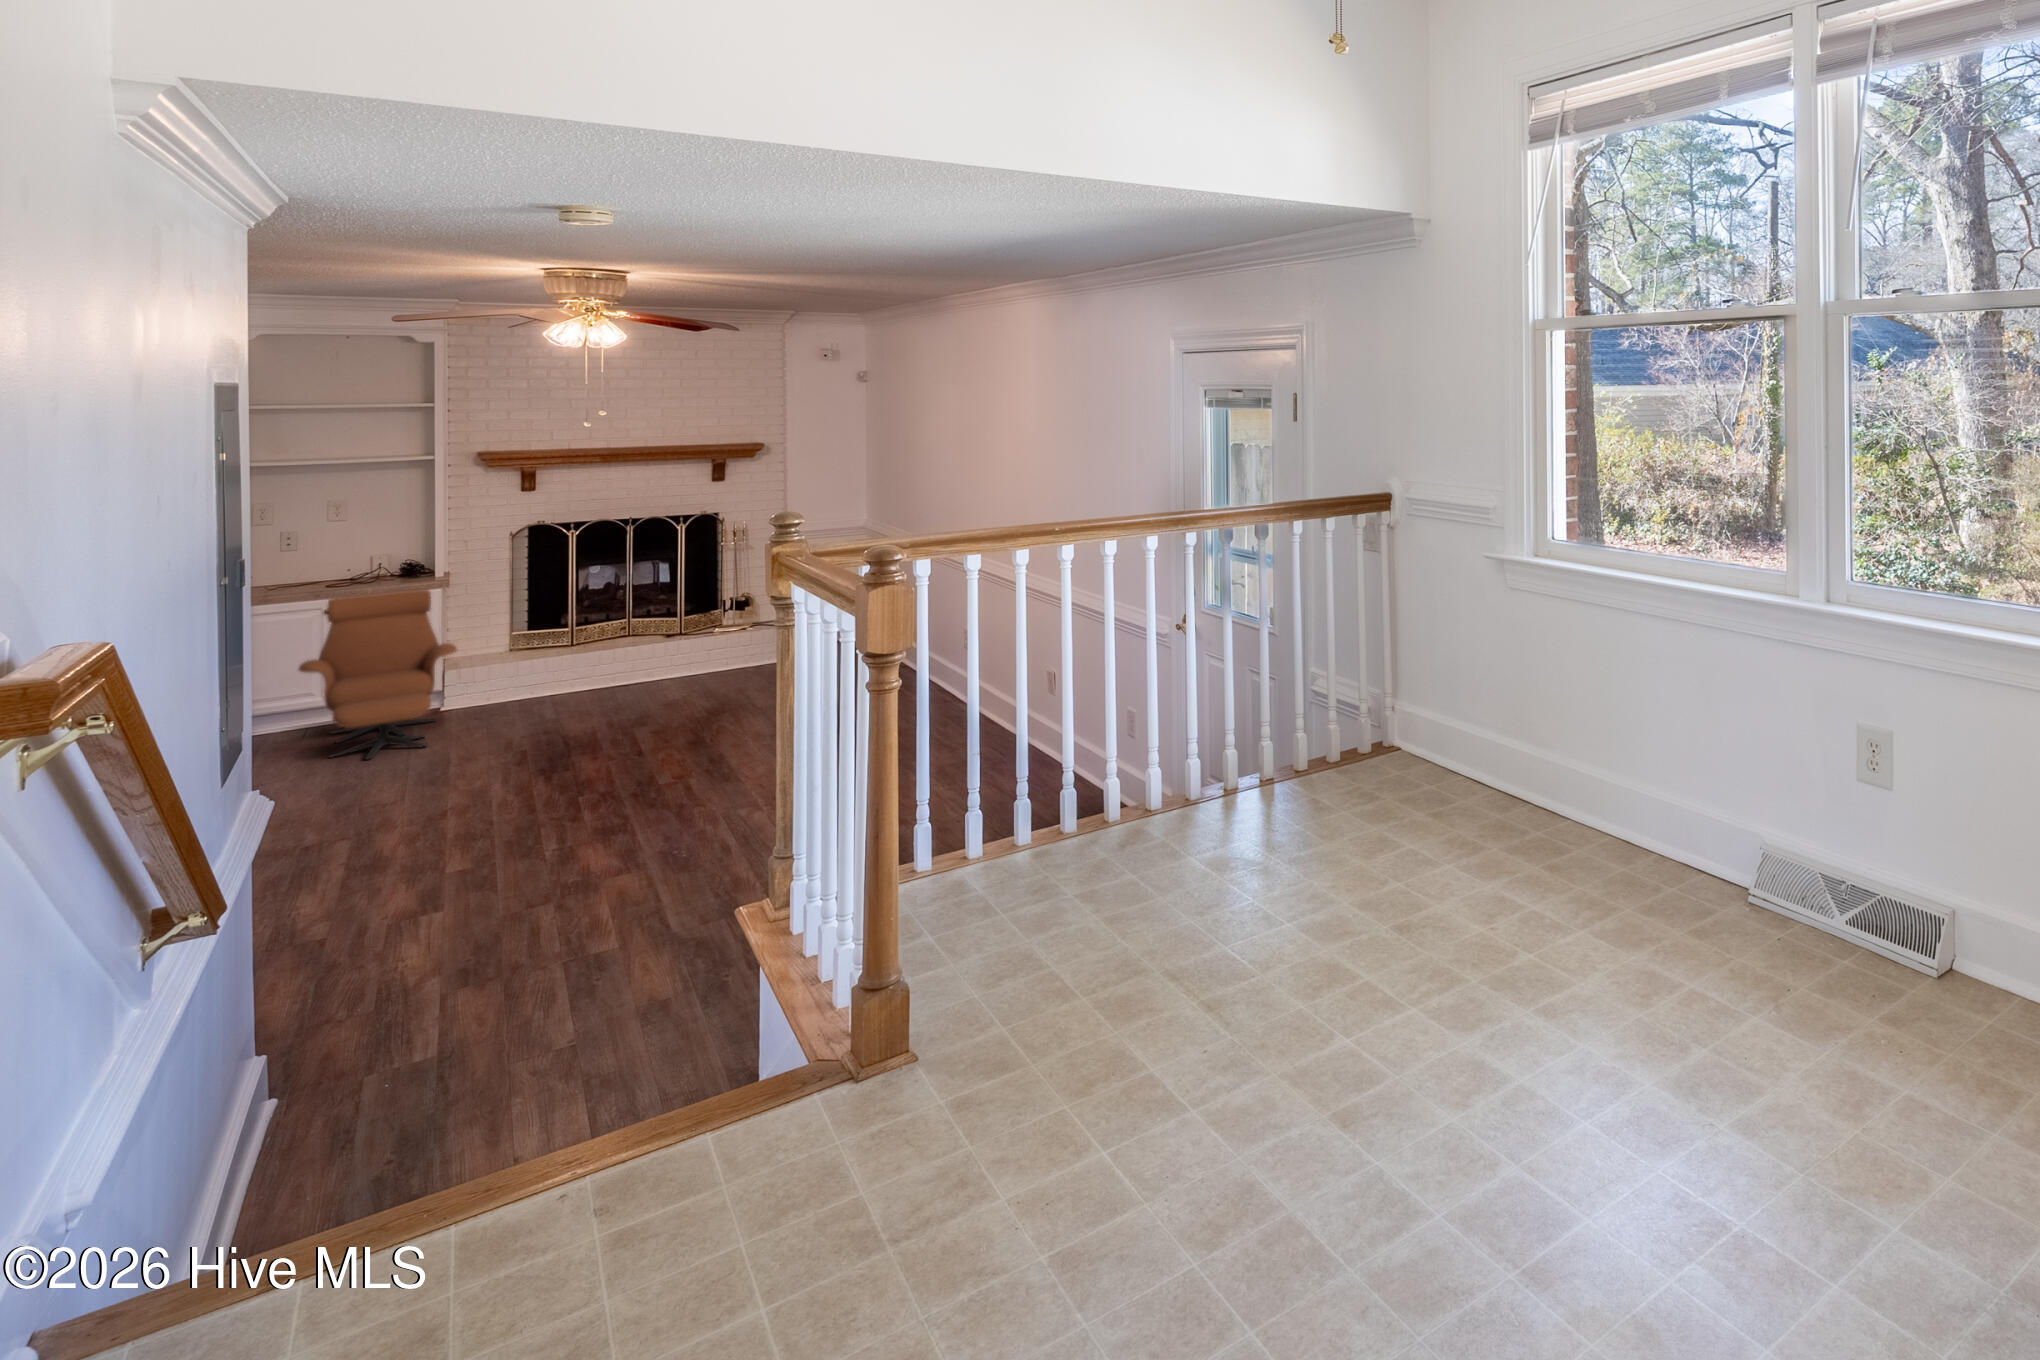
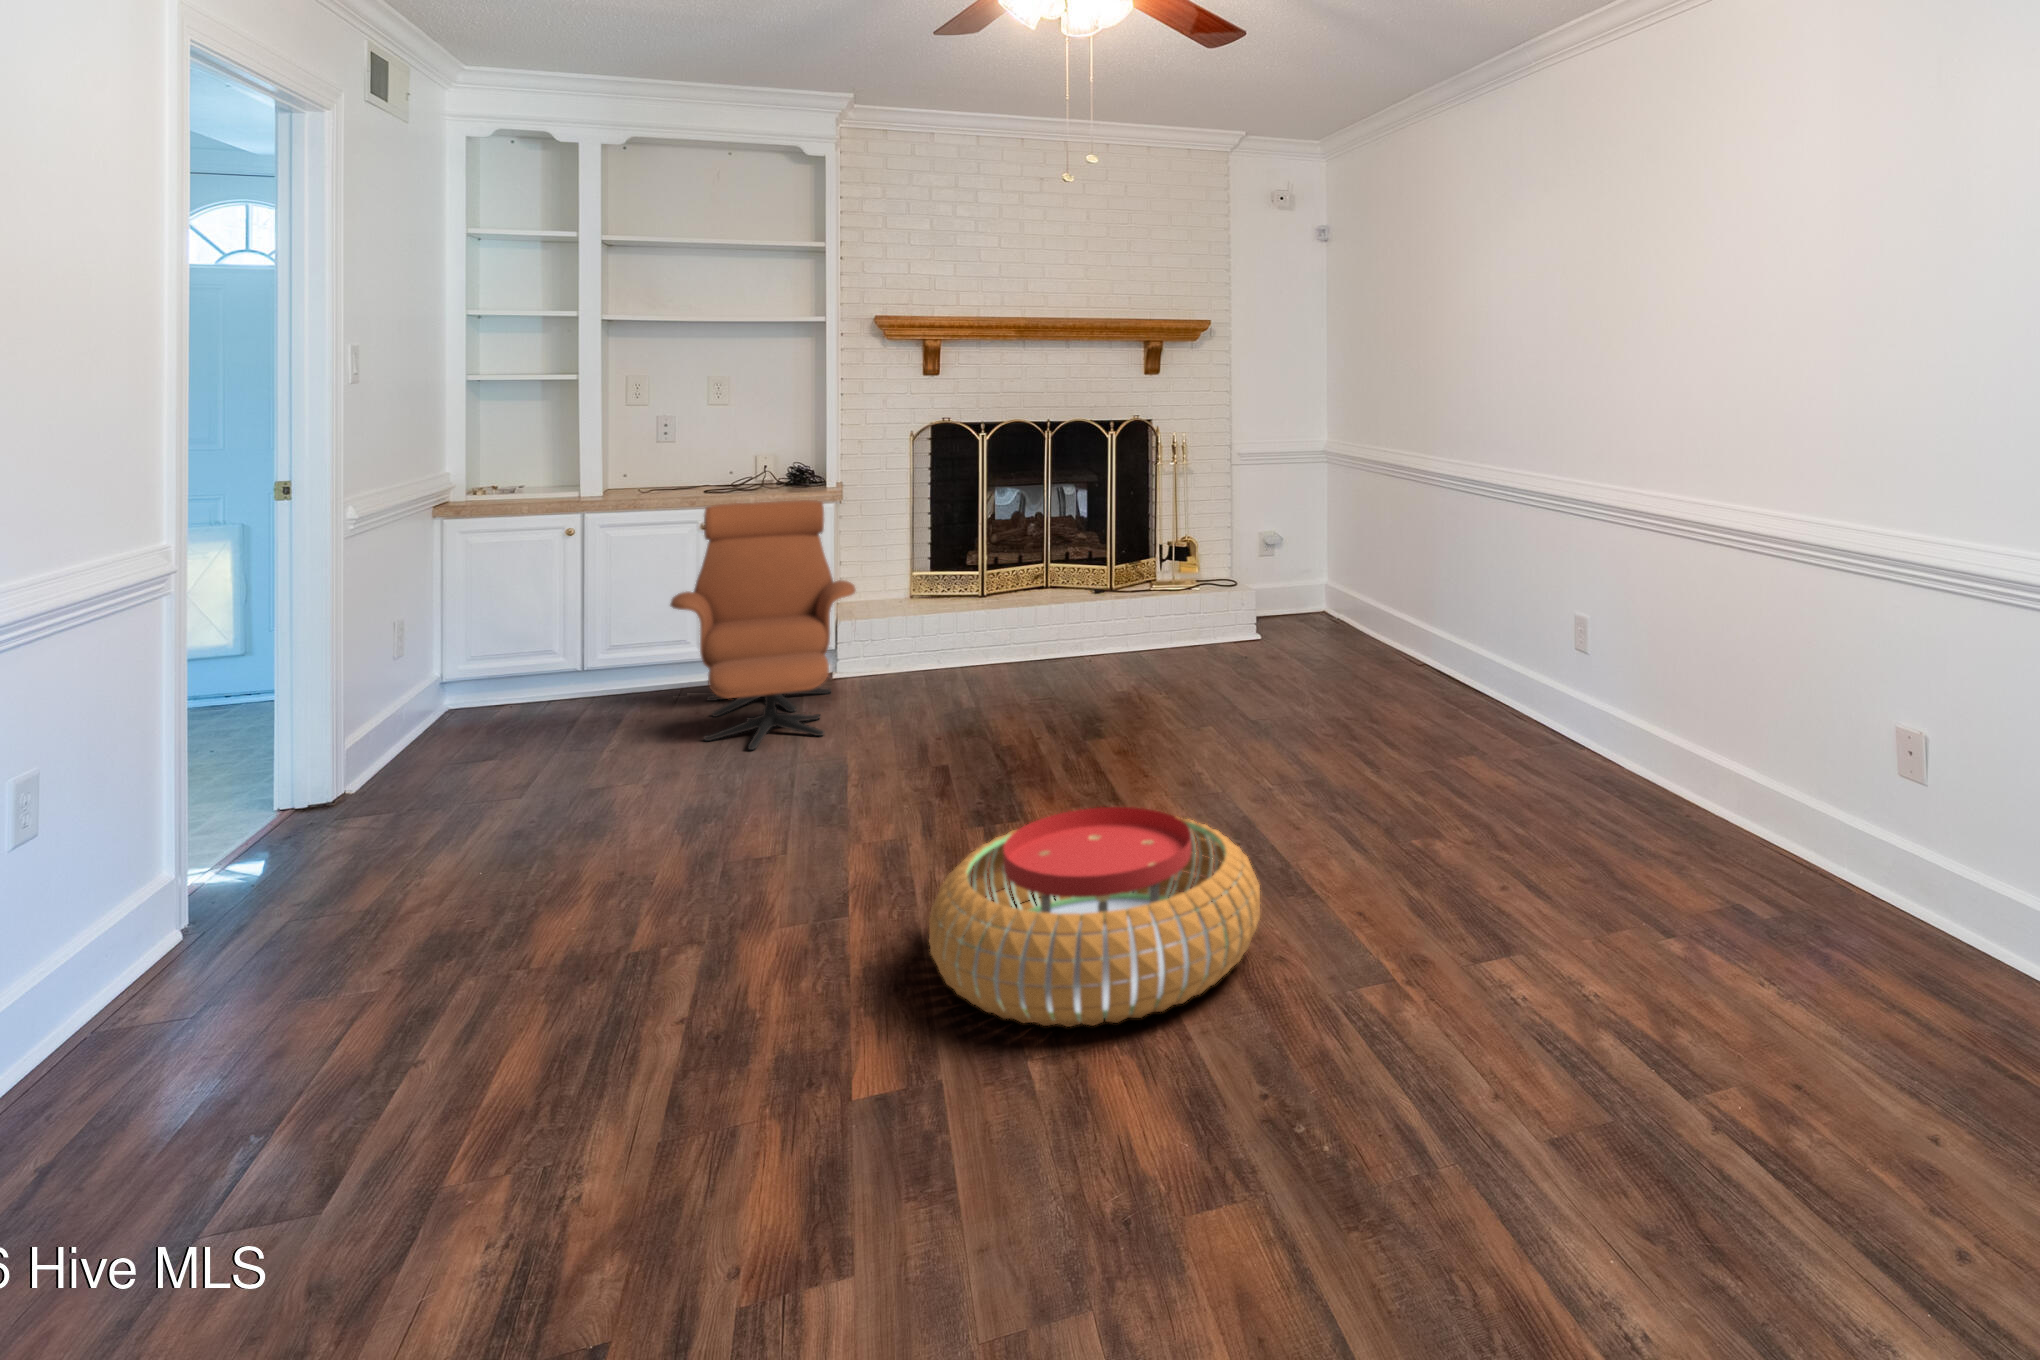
pouf: none [477,755,679,853] -> present [929,807,1260,1027]

